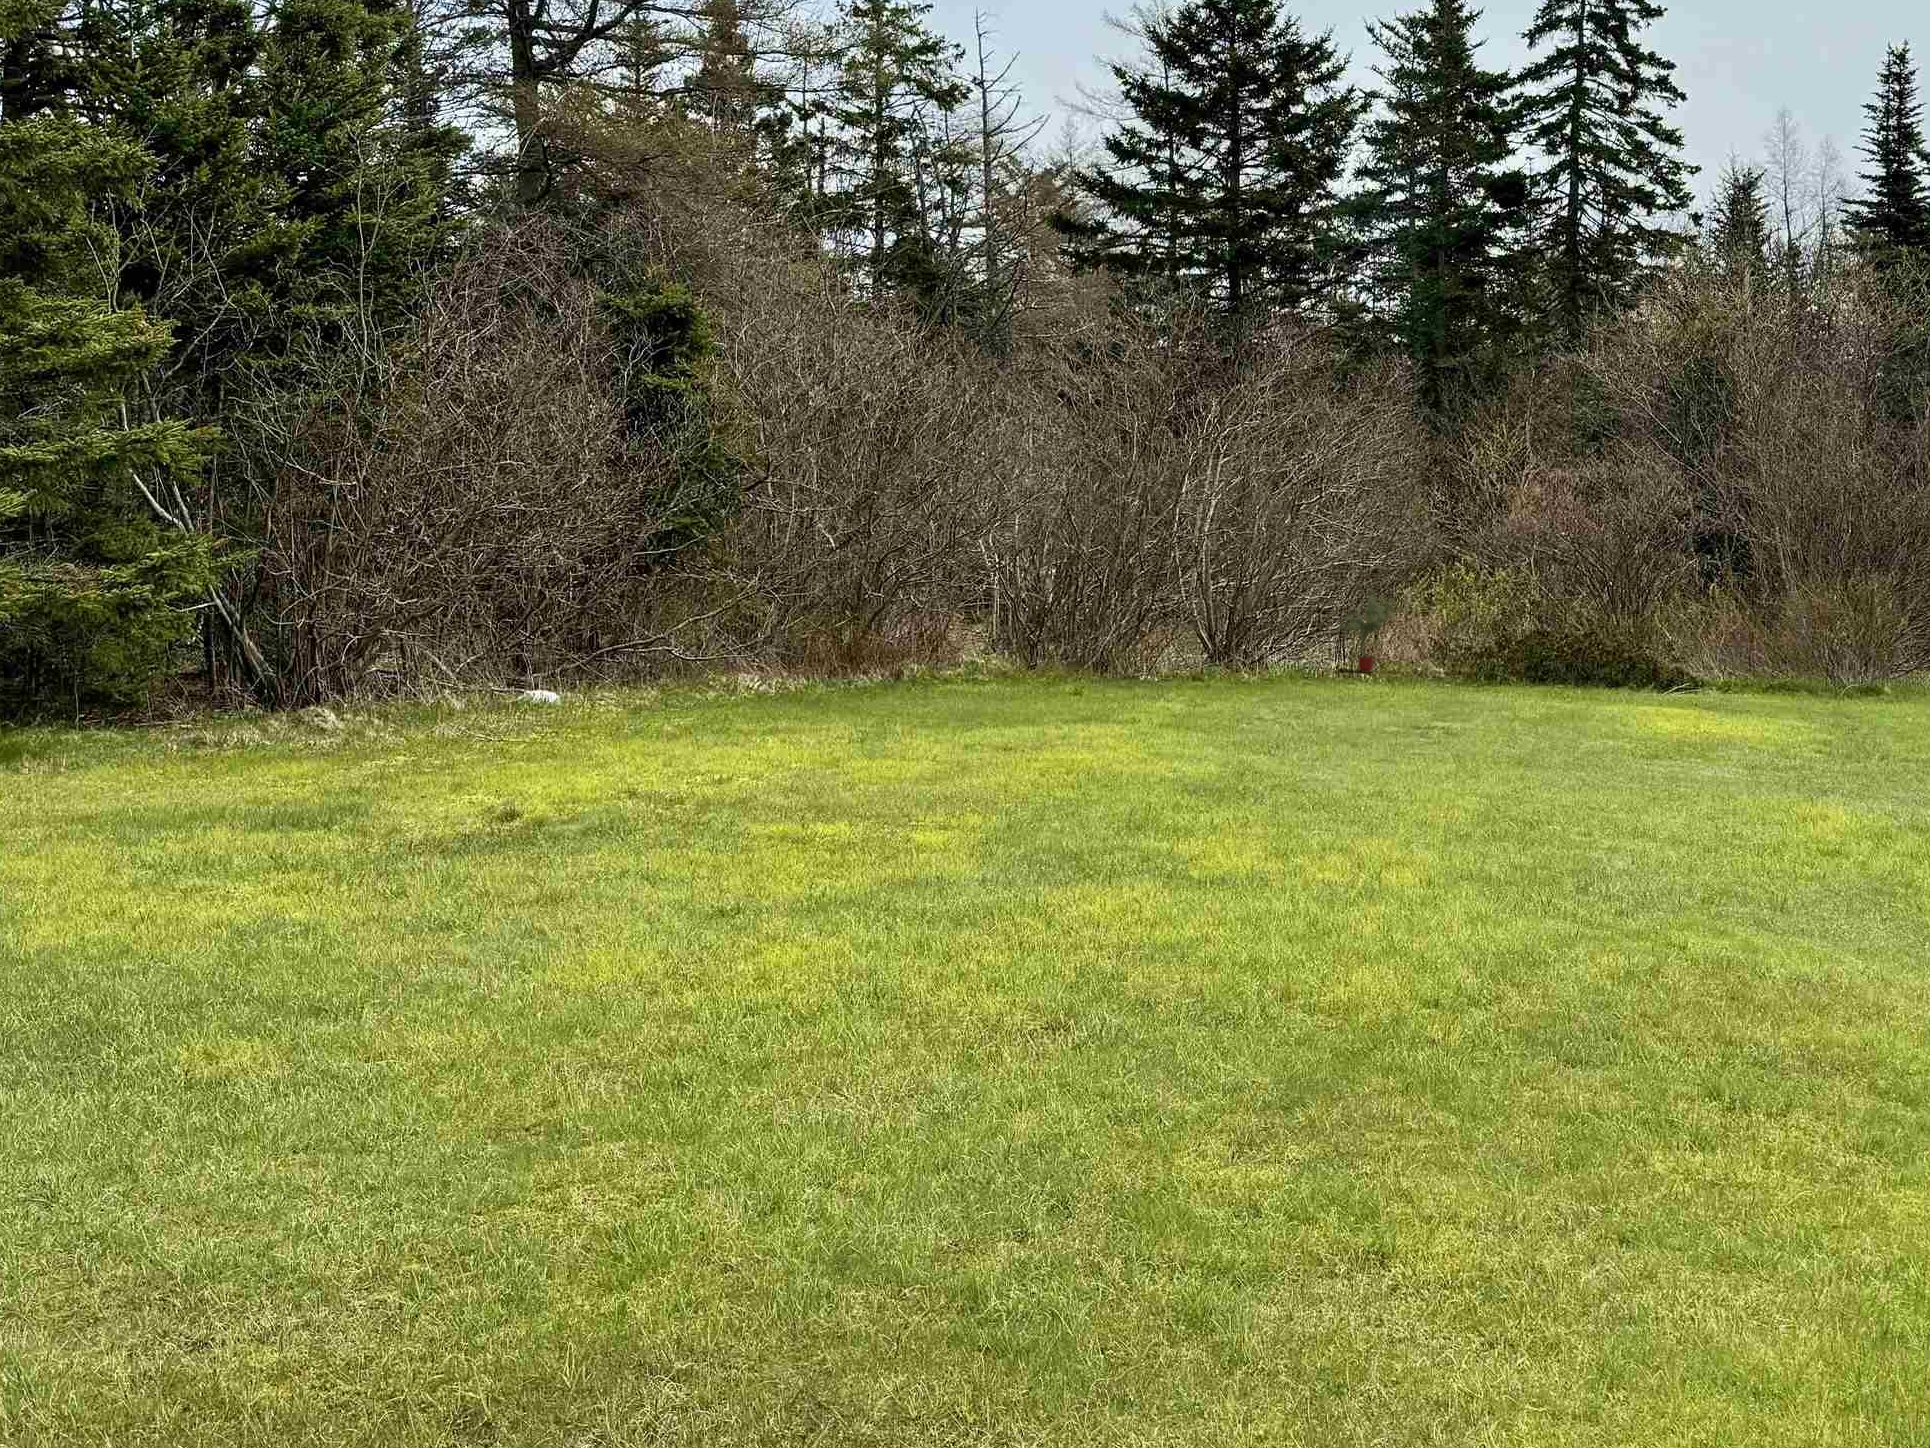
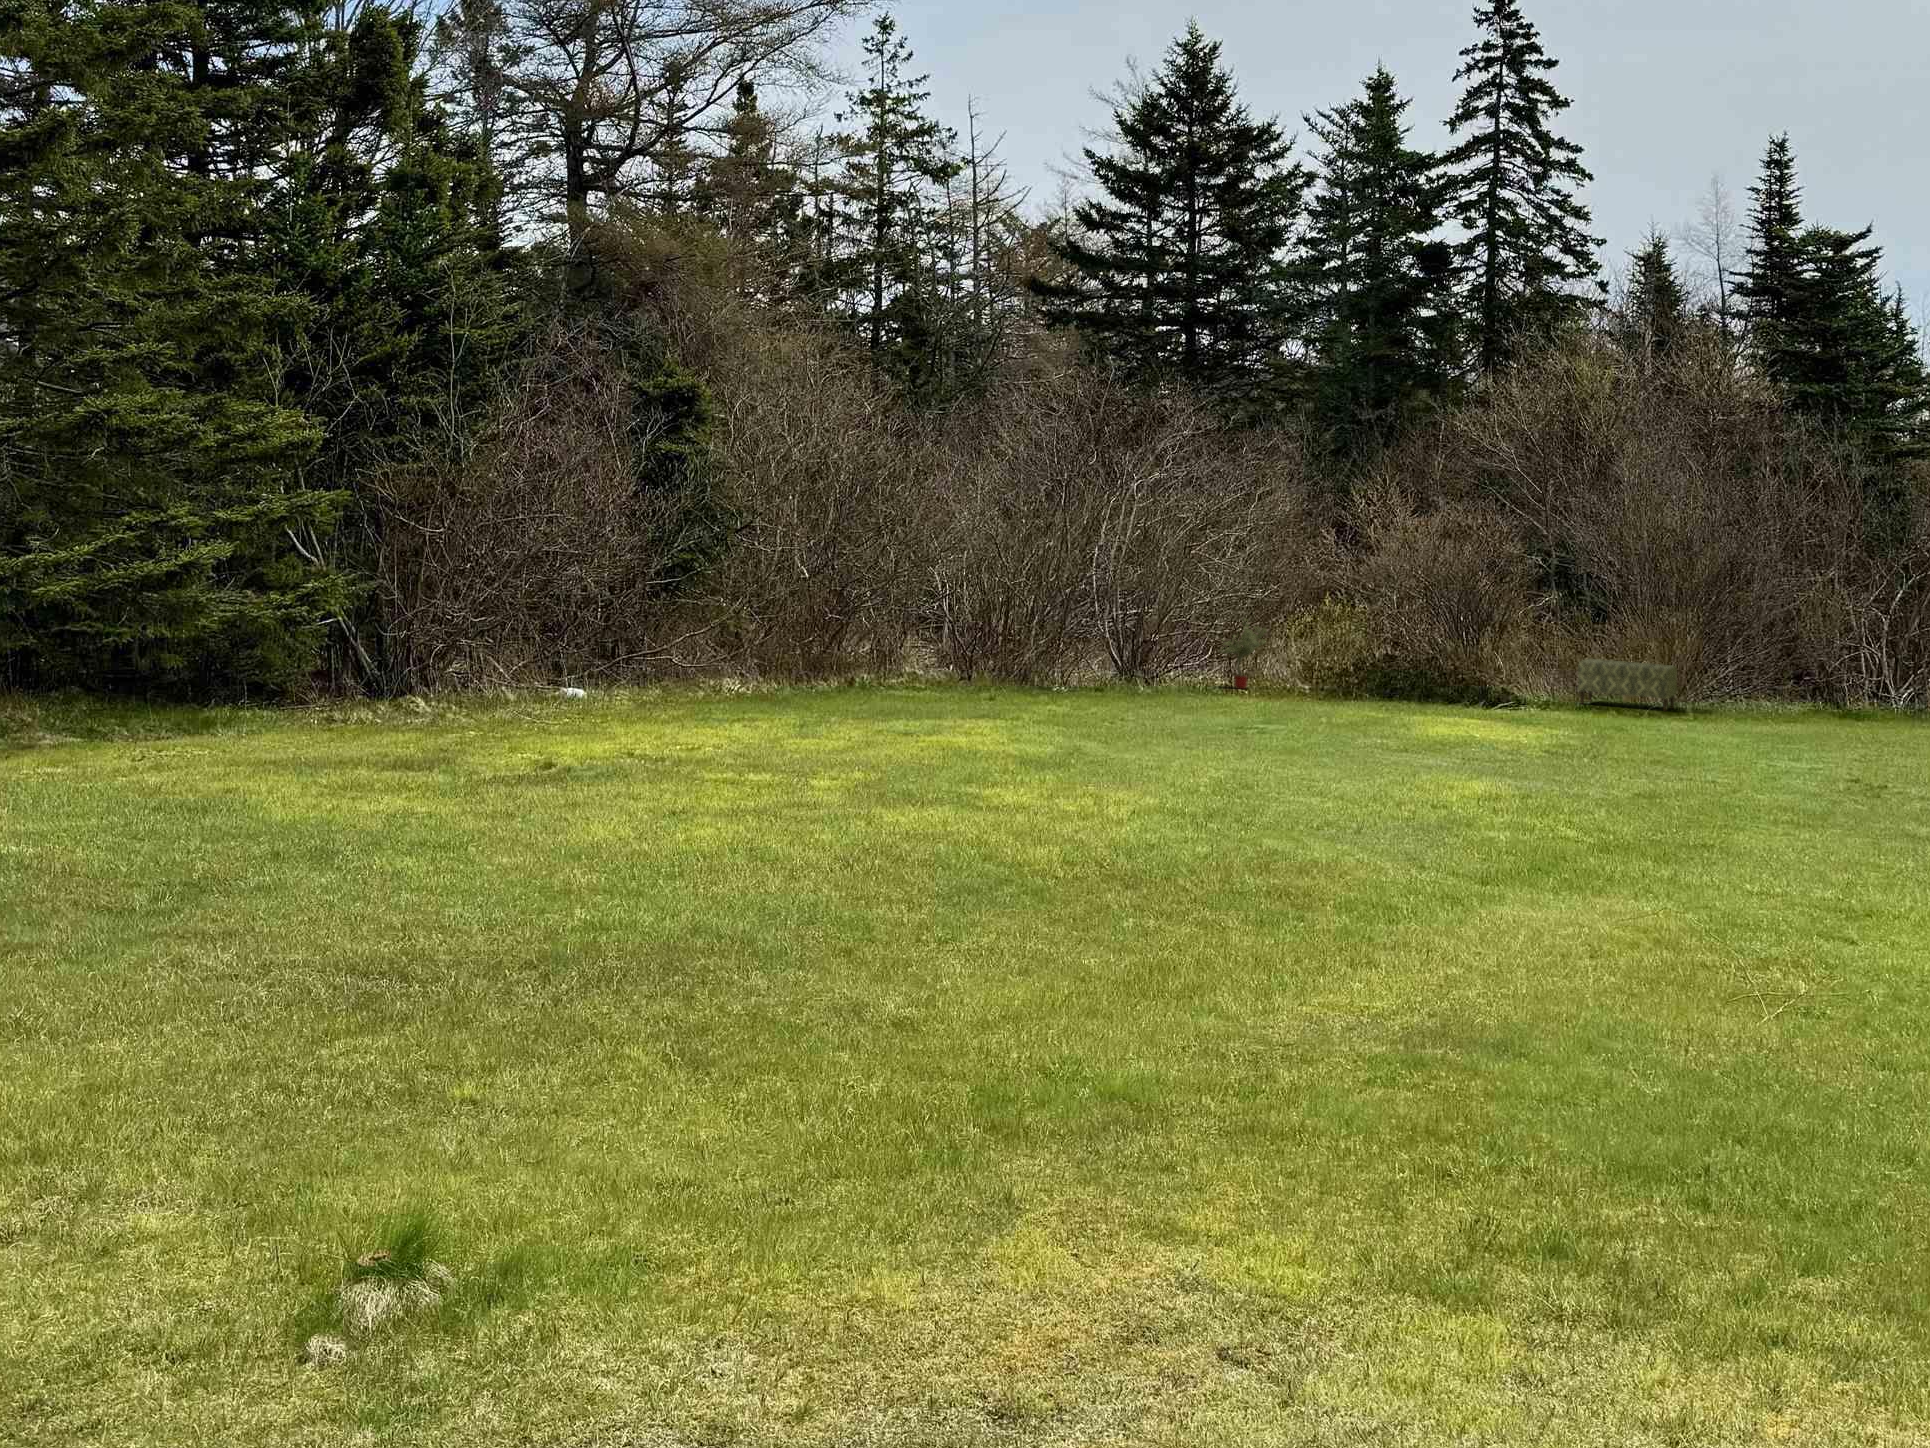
bench: none [1763,627,1878,687] -> present [1578,659,1677,711]

